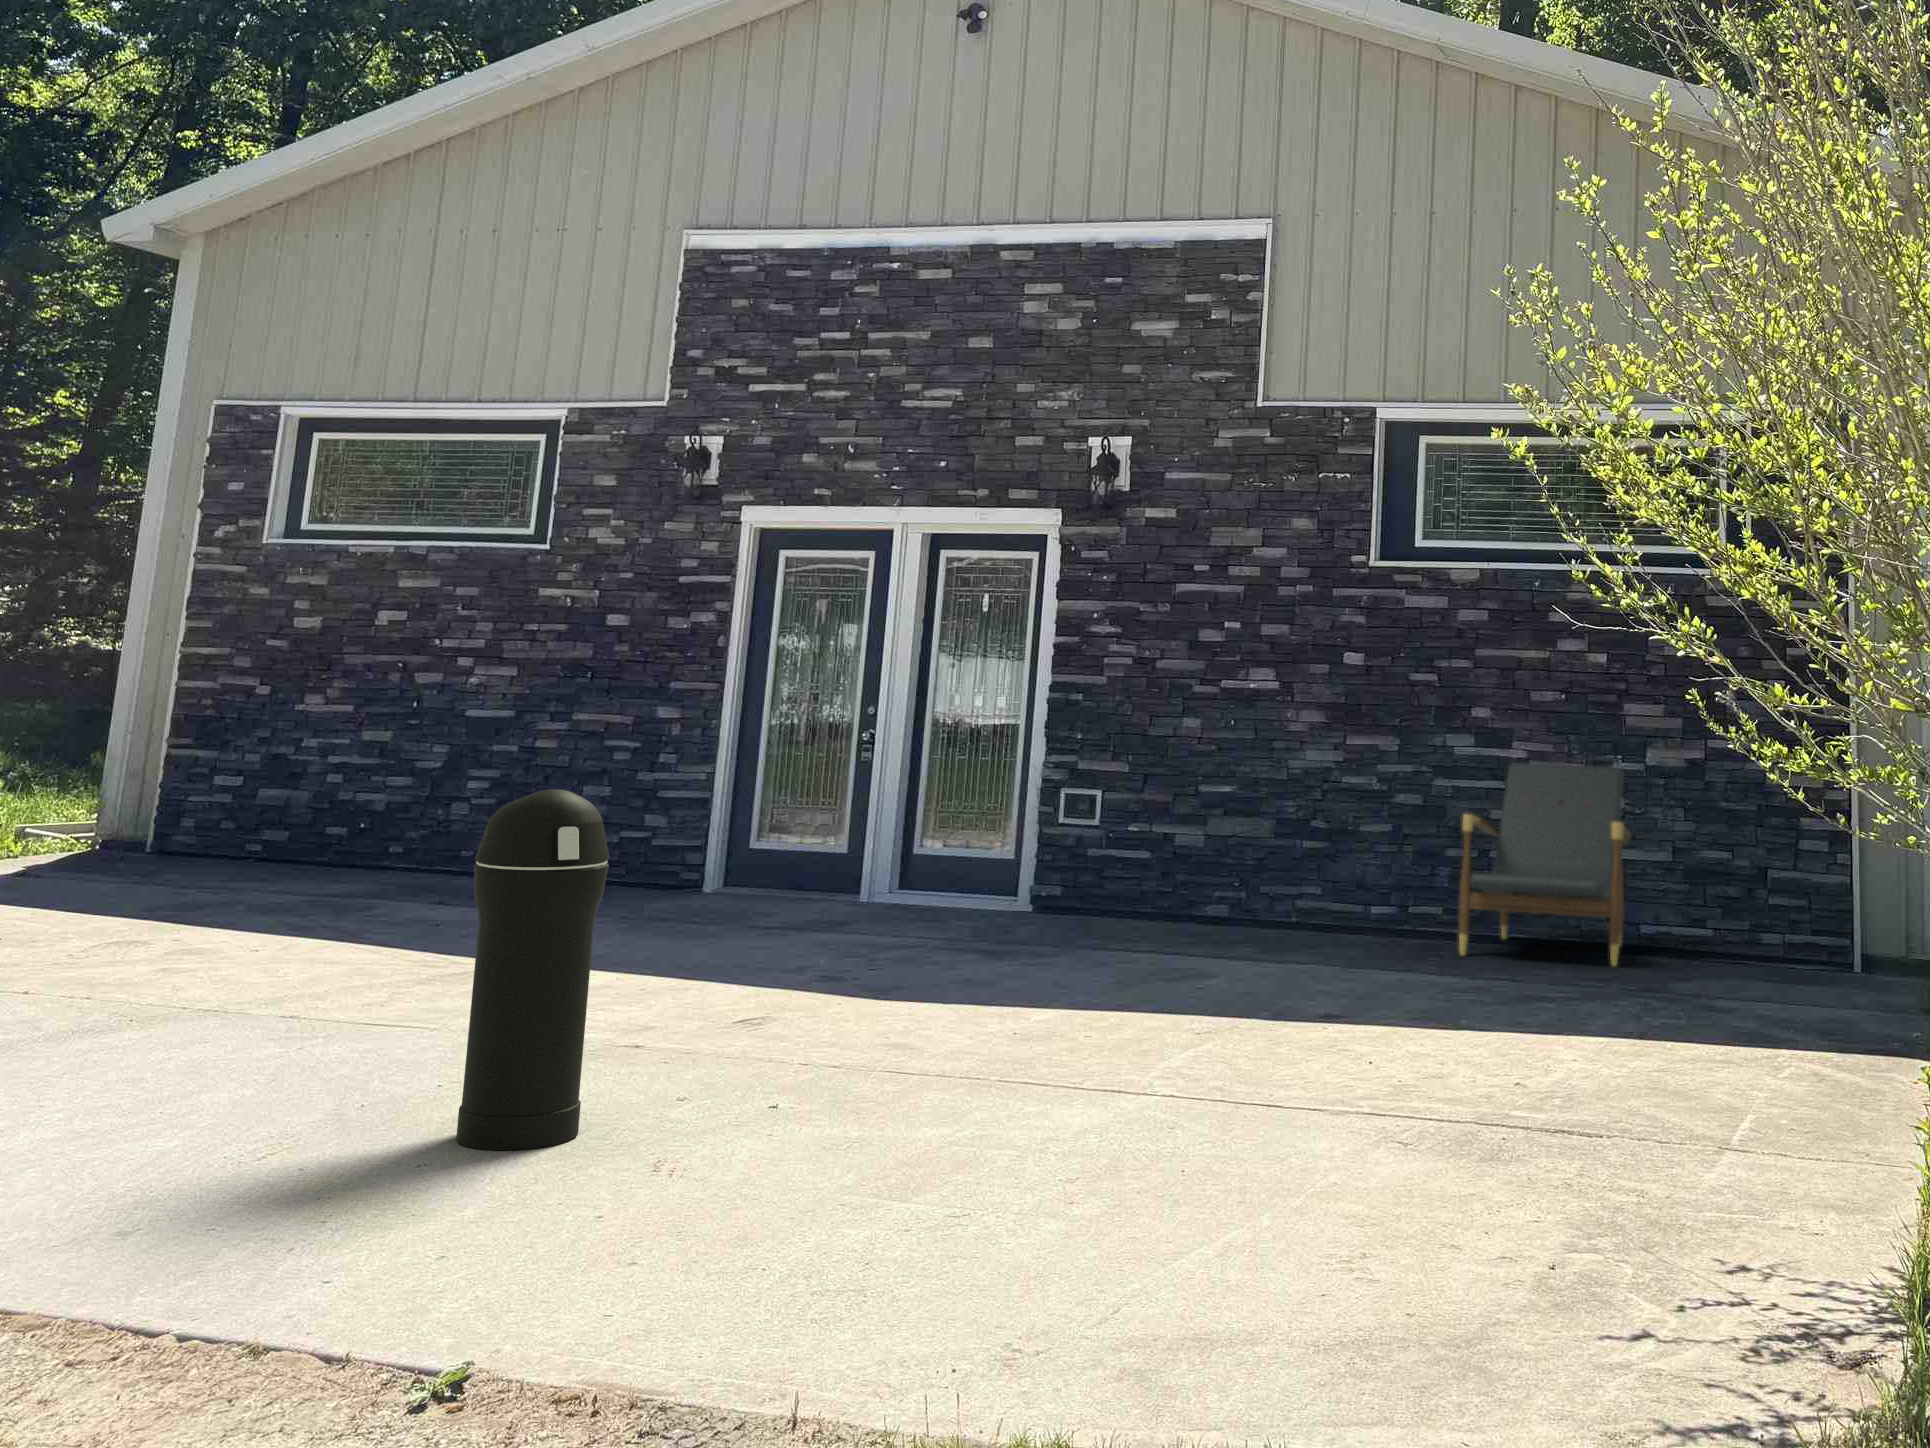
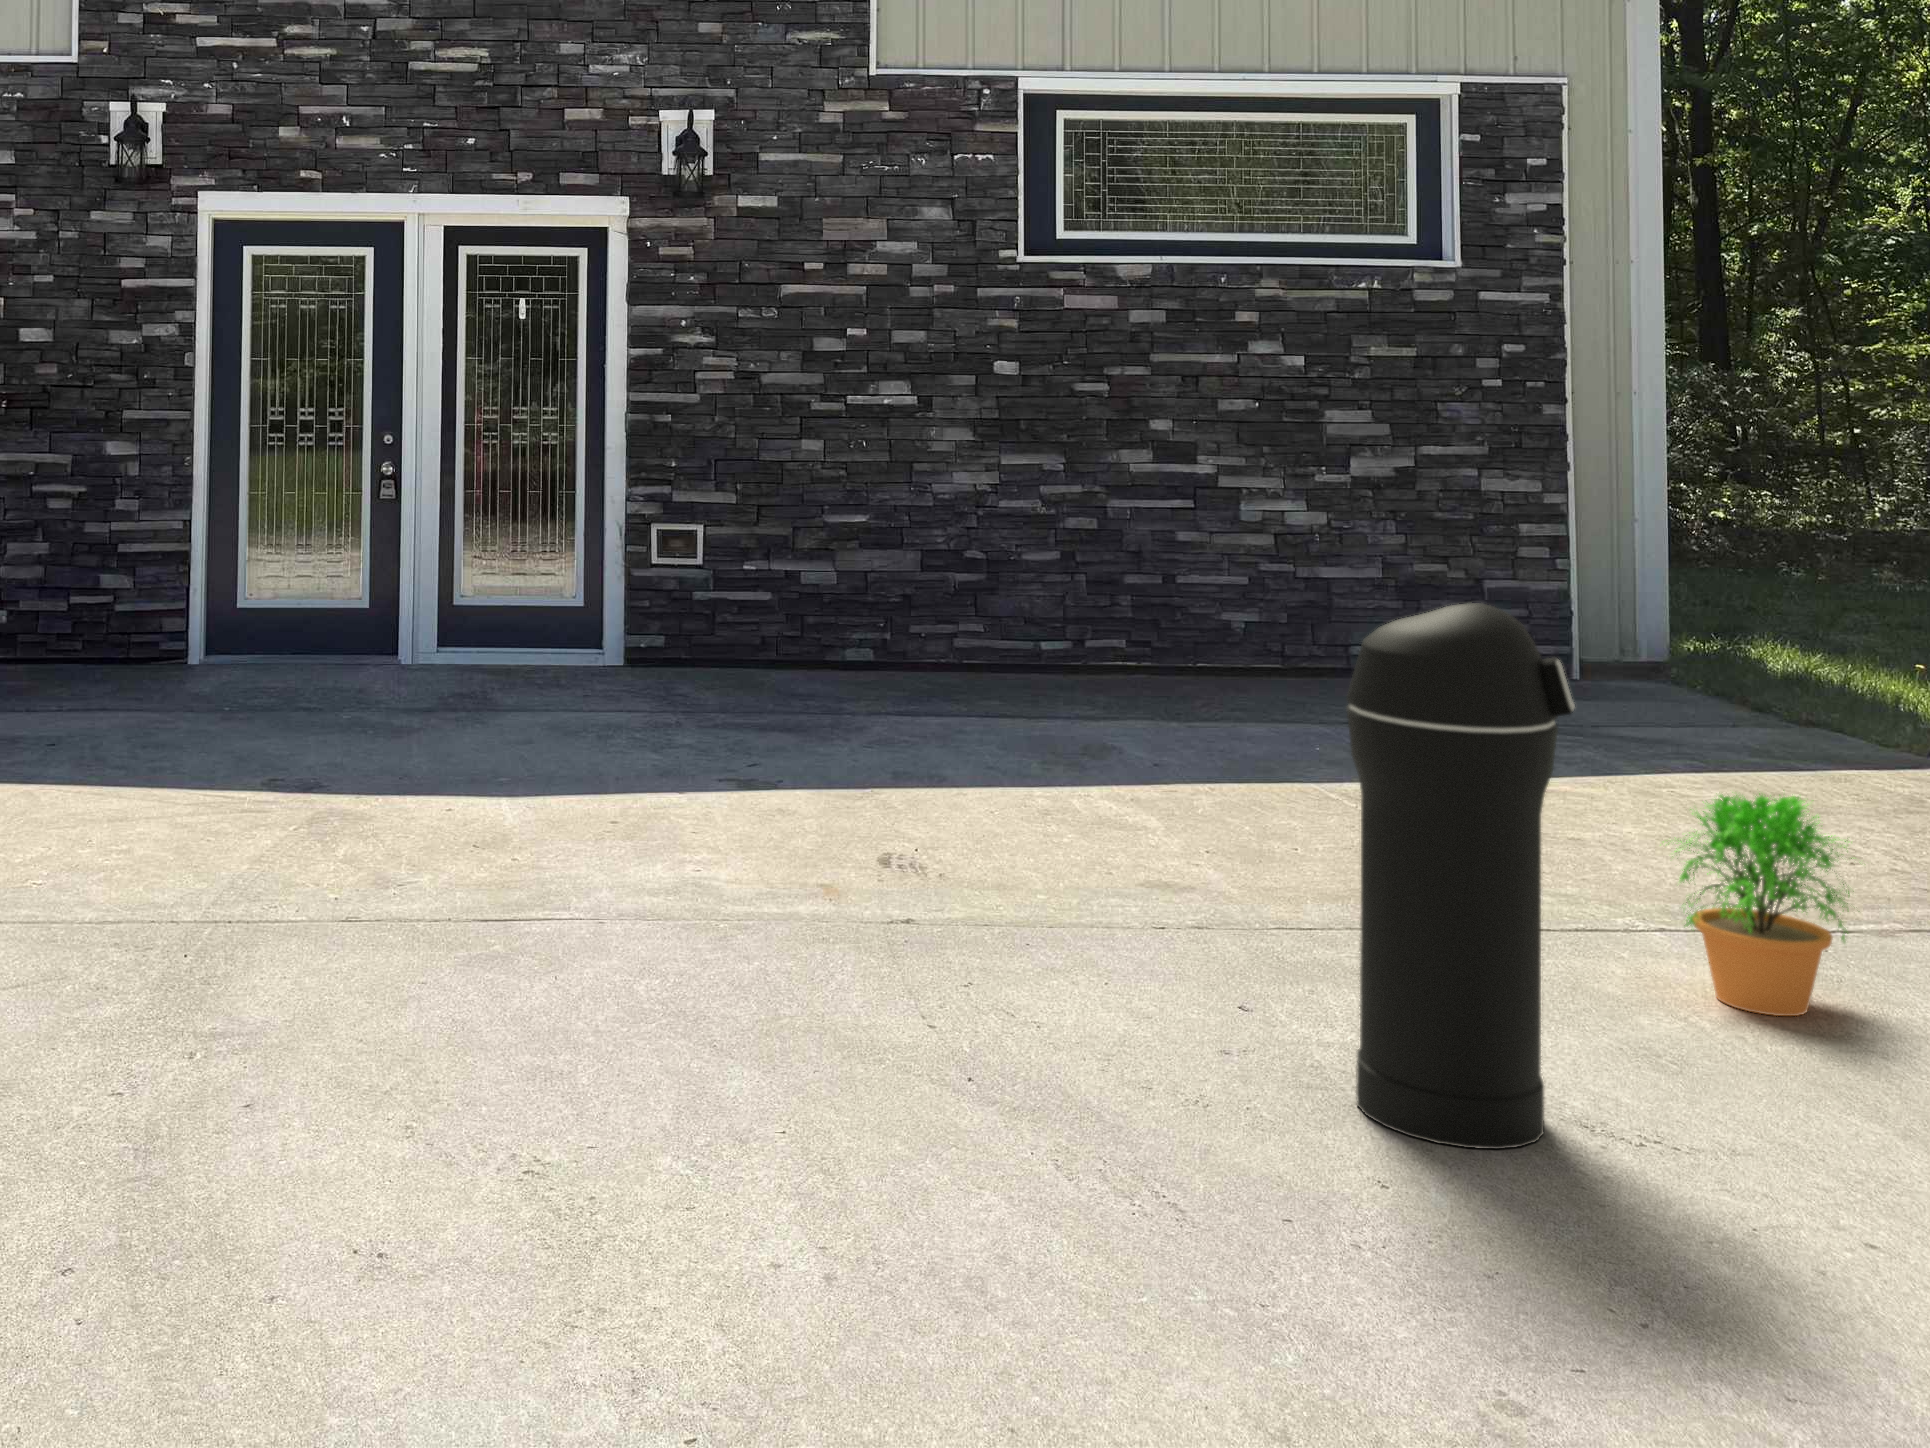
lounge chair: present [1459,763,1631,966] -> none [1192,469,1409,681]
potted plant: none [891,959,1024,1133] -> present [1675,793,1852,1016]

